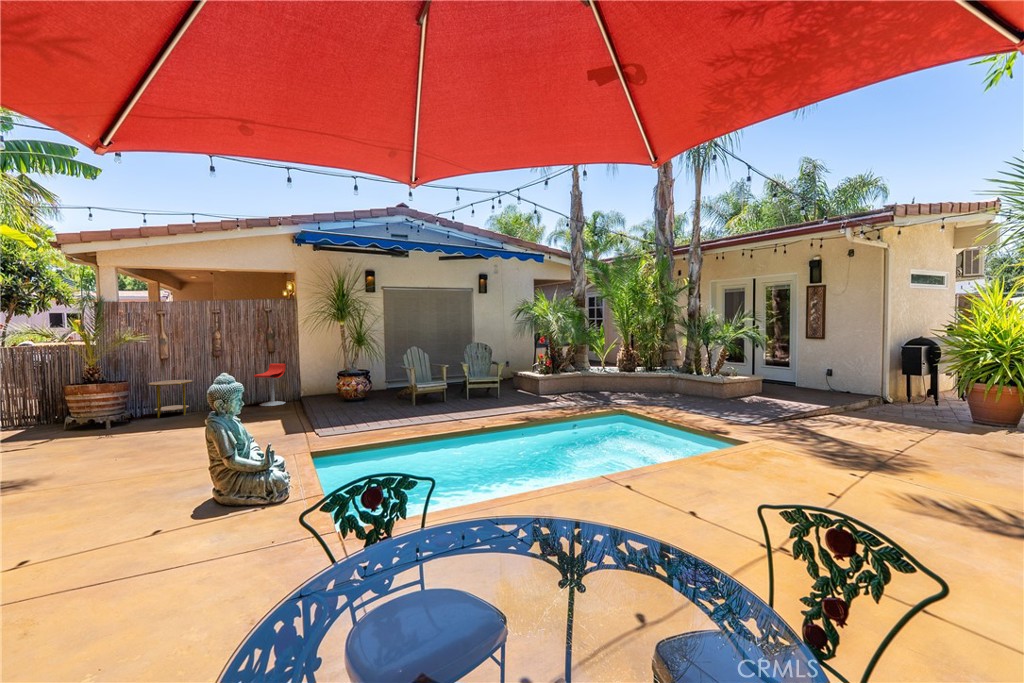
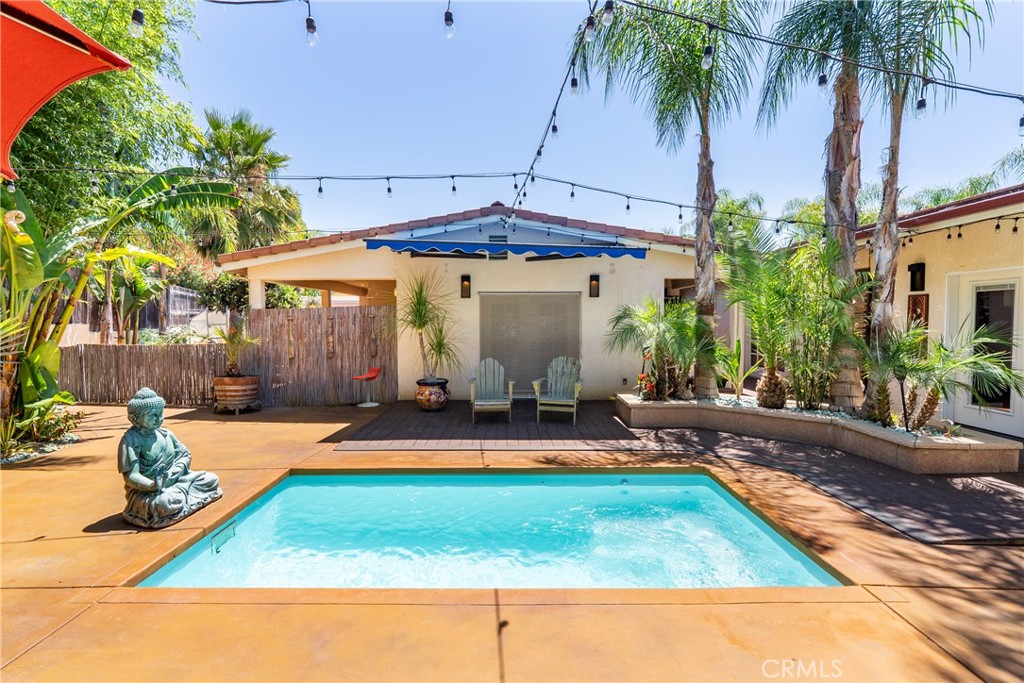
side table: present [148,380,193,418] -> none [272,377,306,409]

